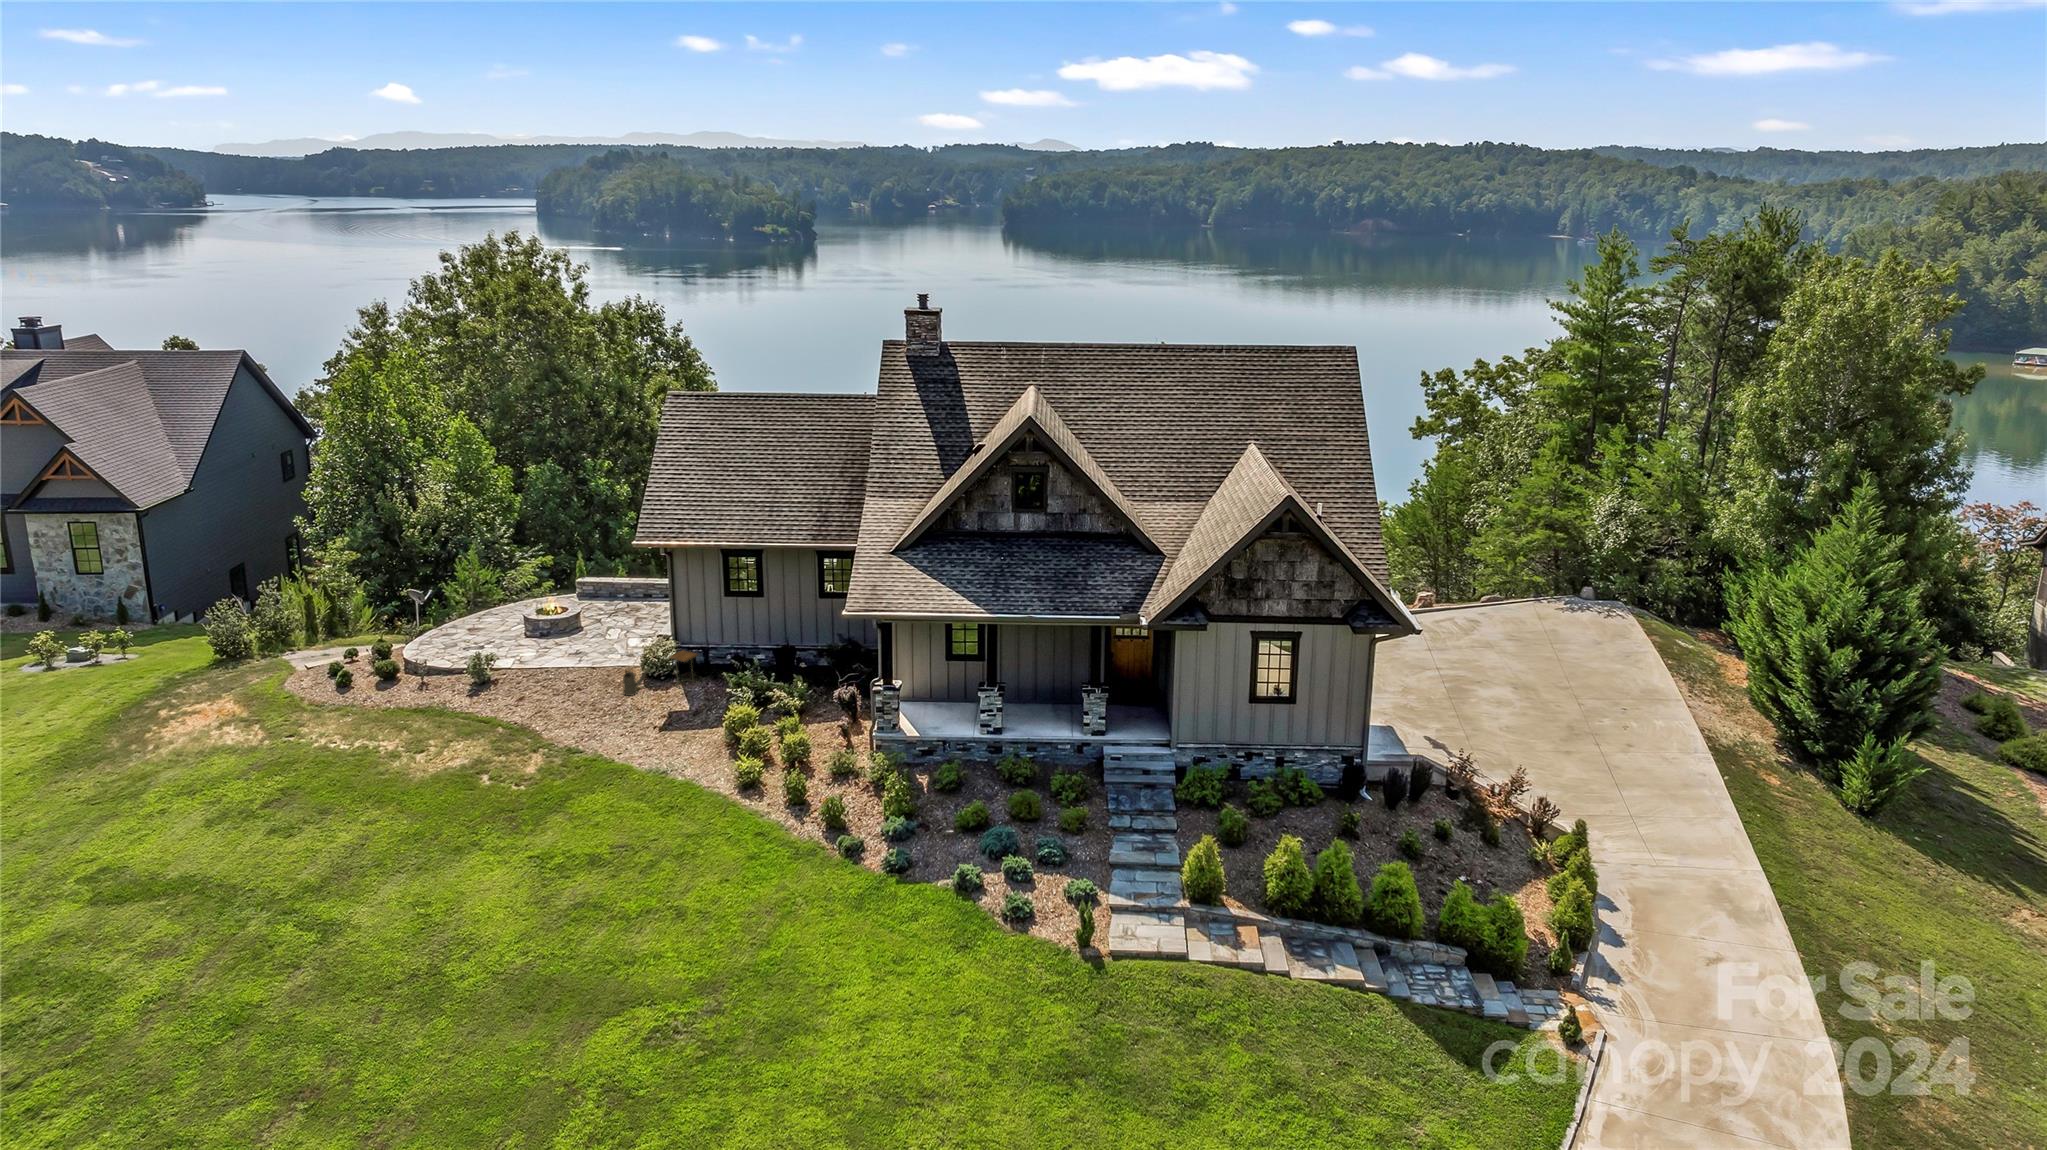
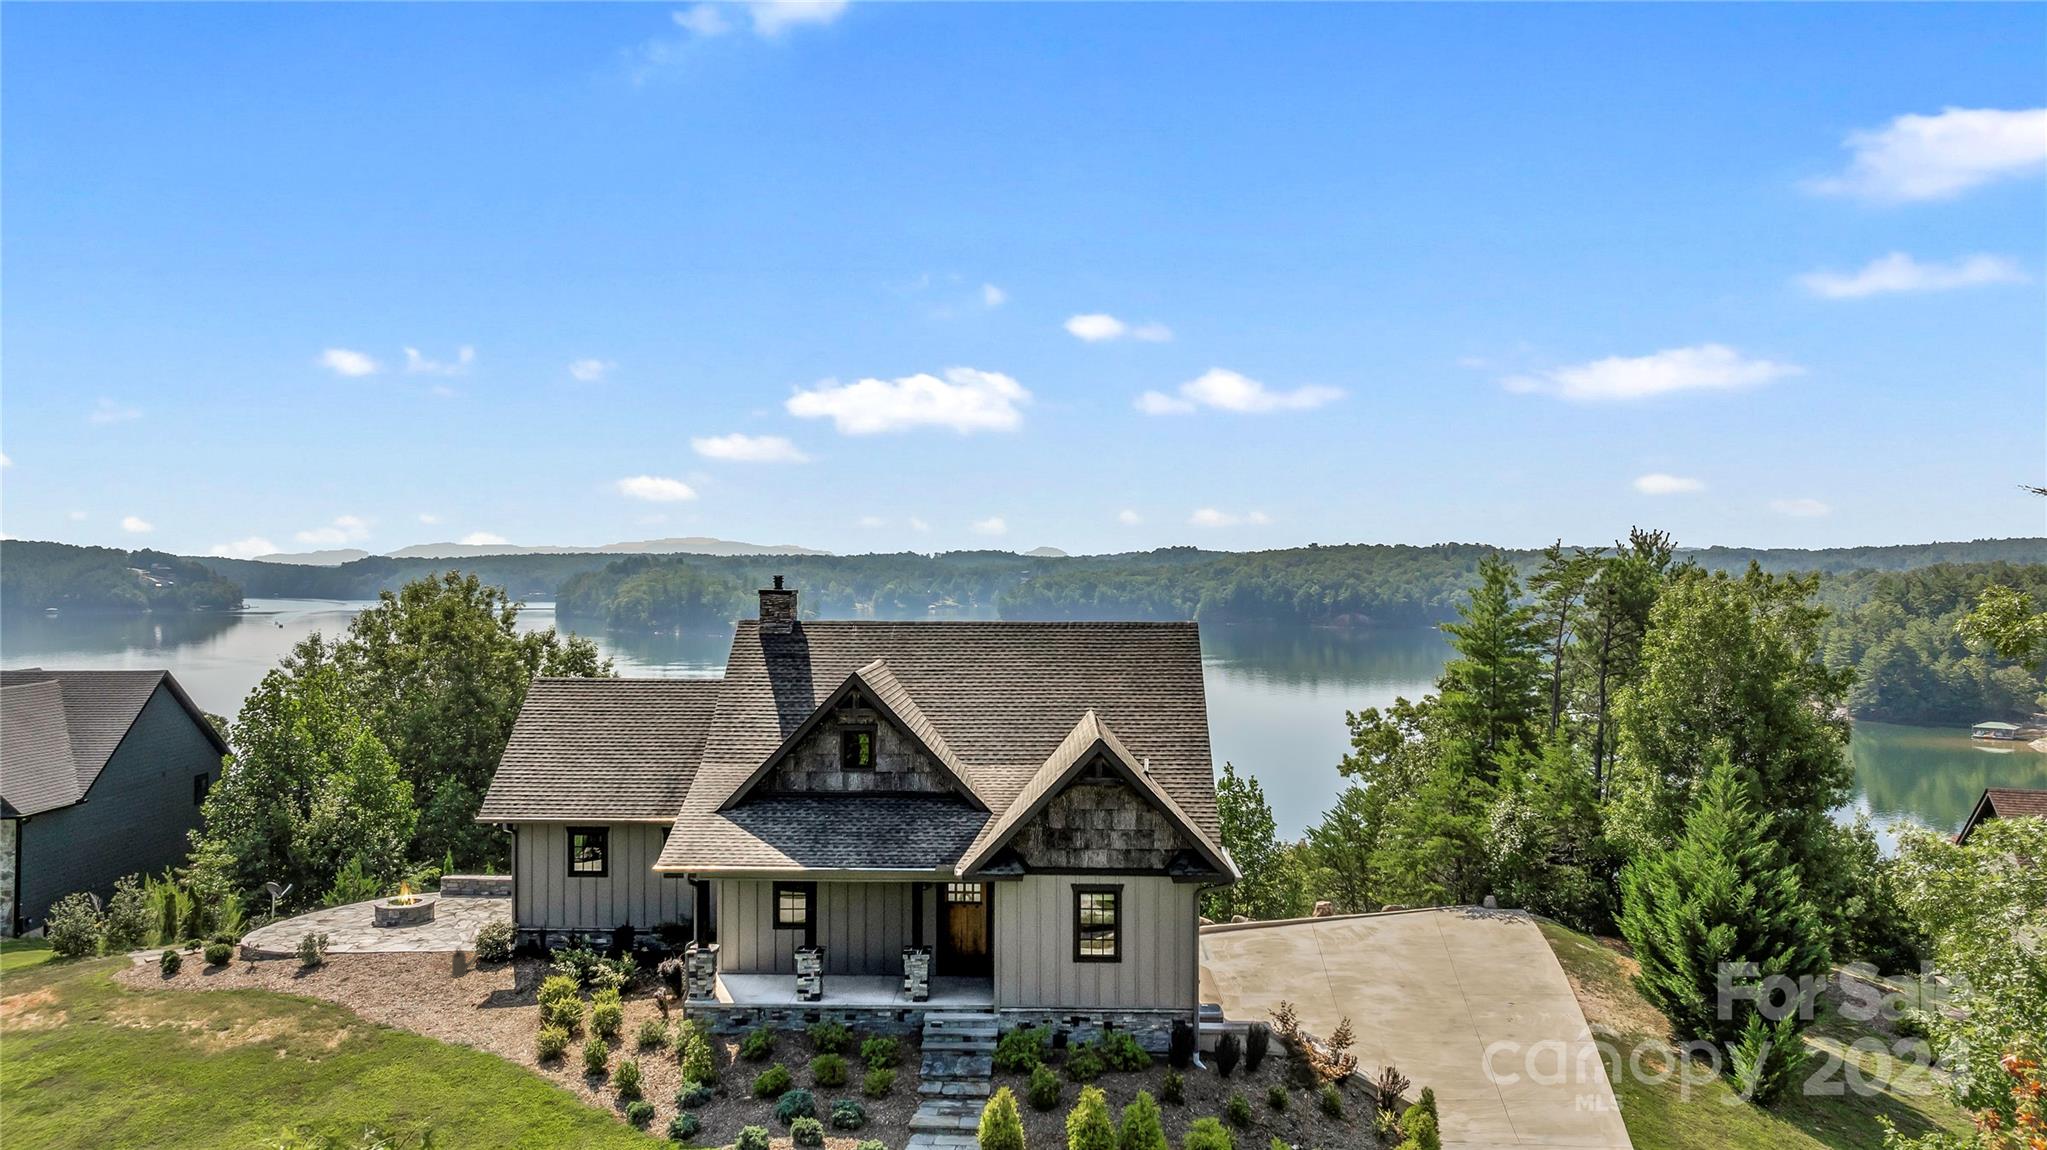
side table: present [670,651,697,688] -> none [503,929,536,971]

